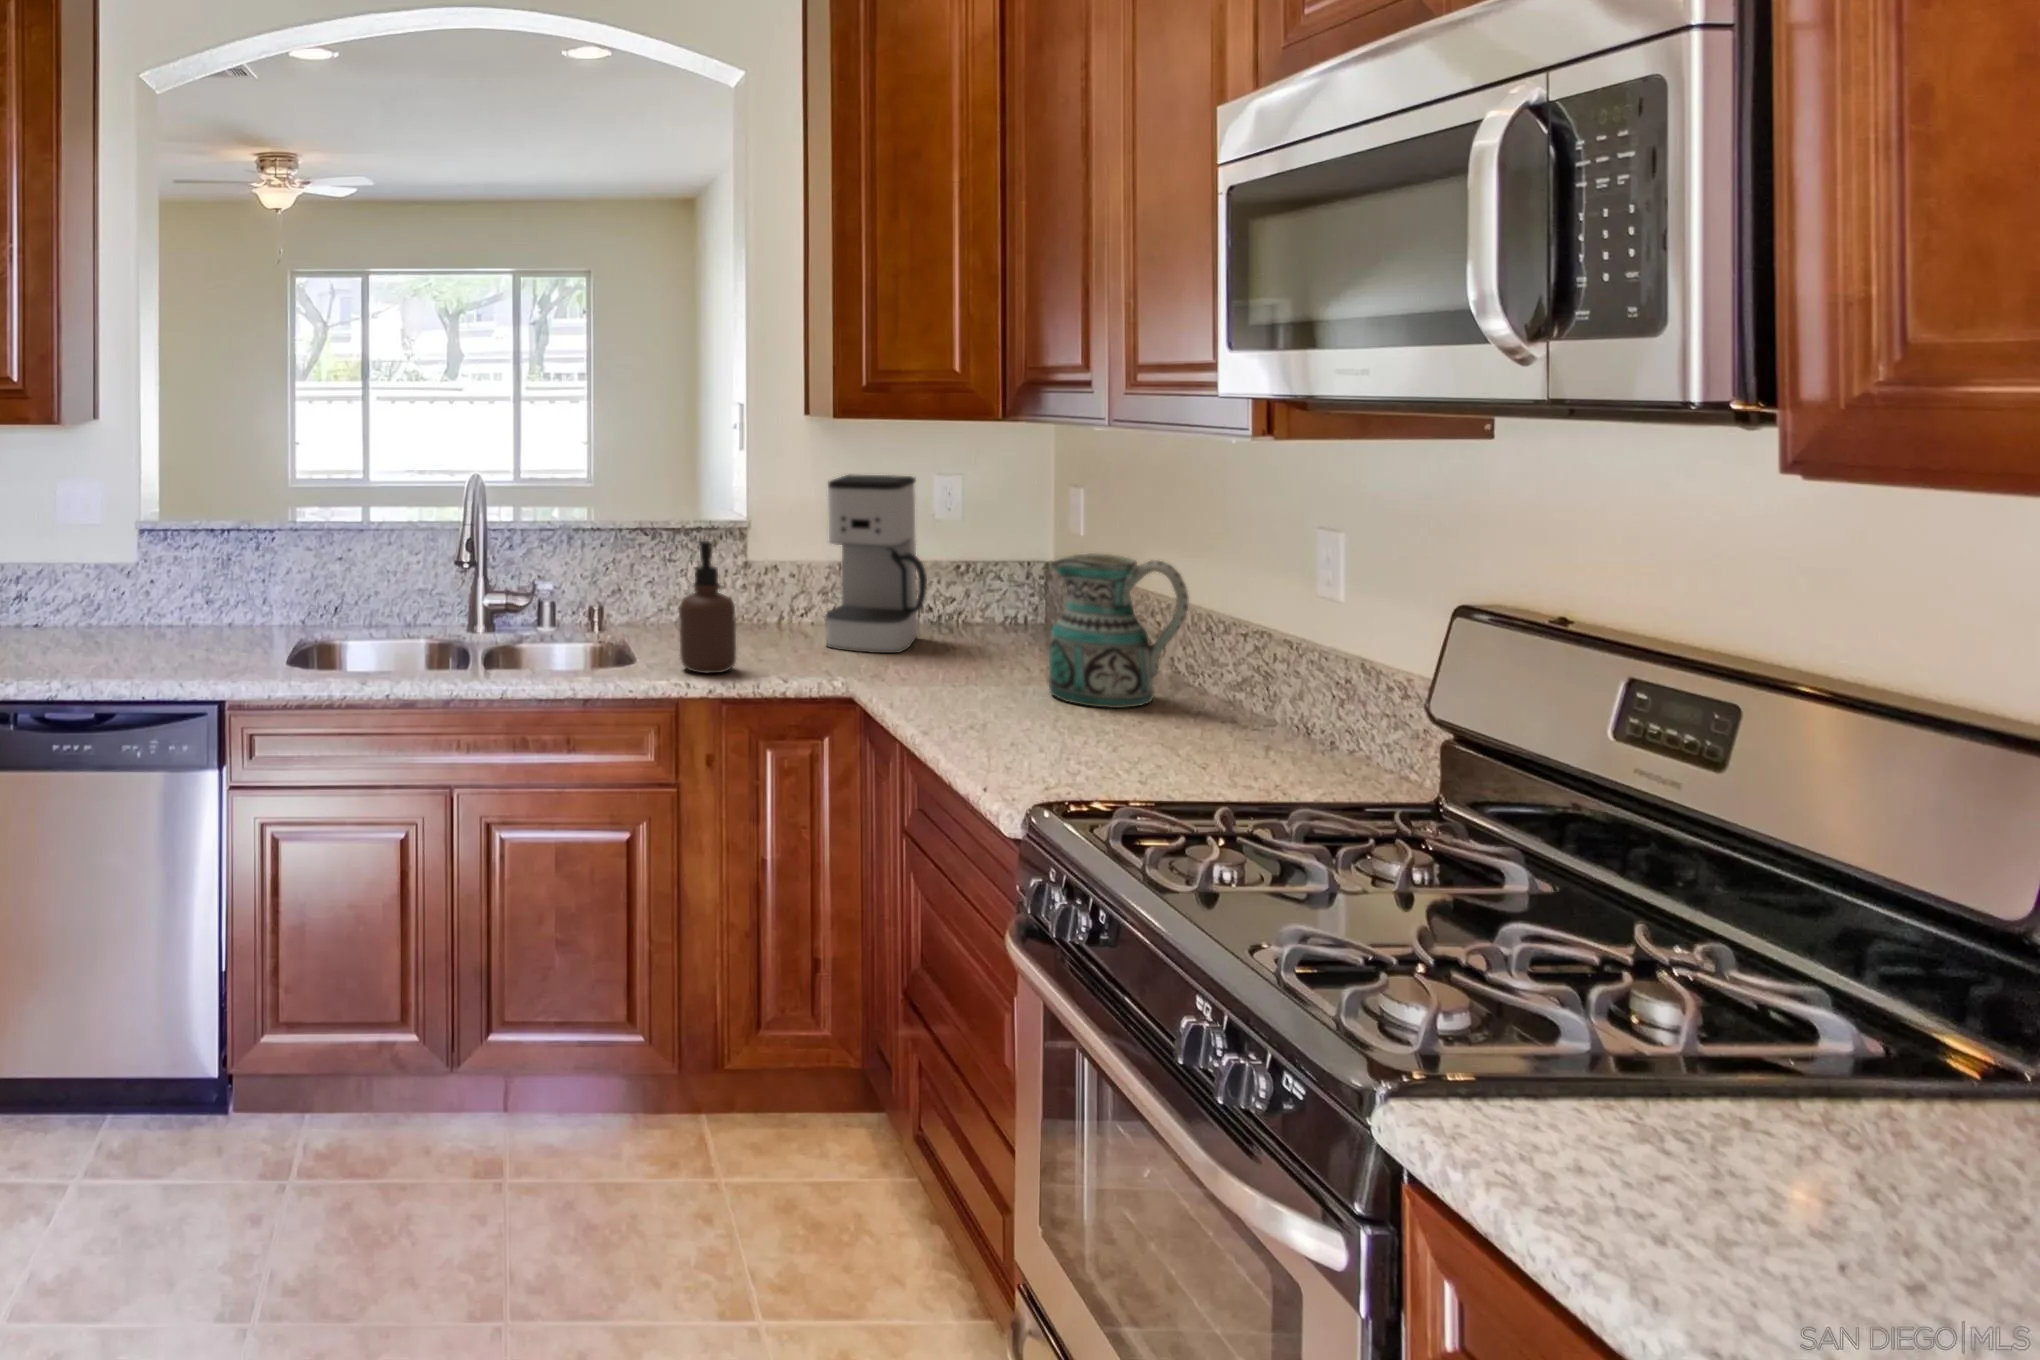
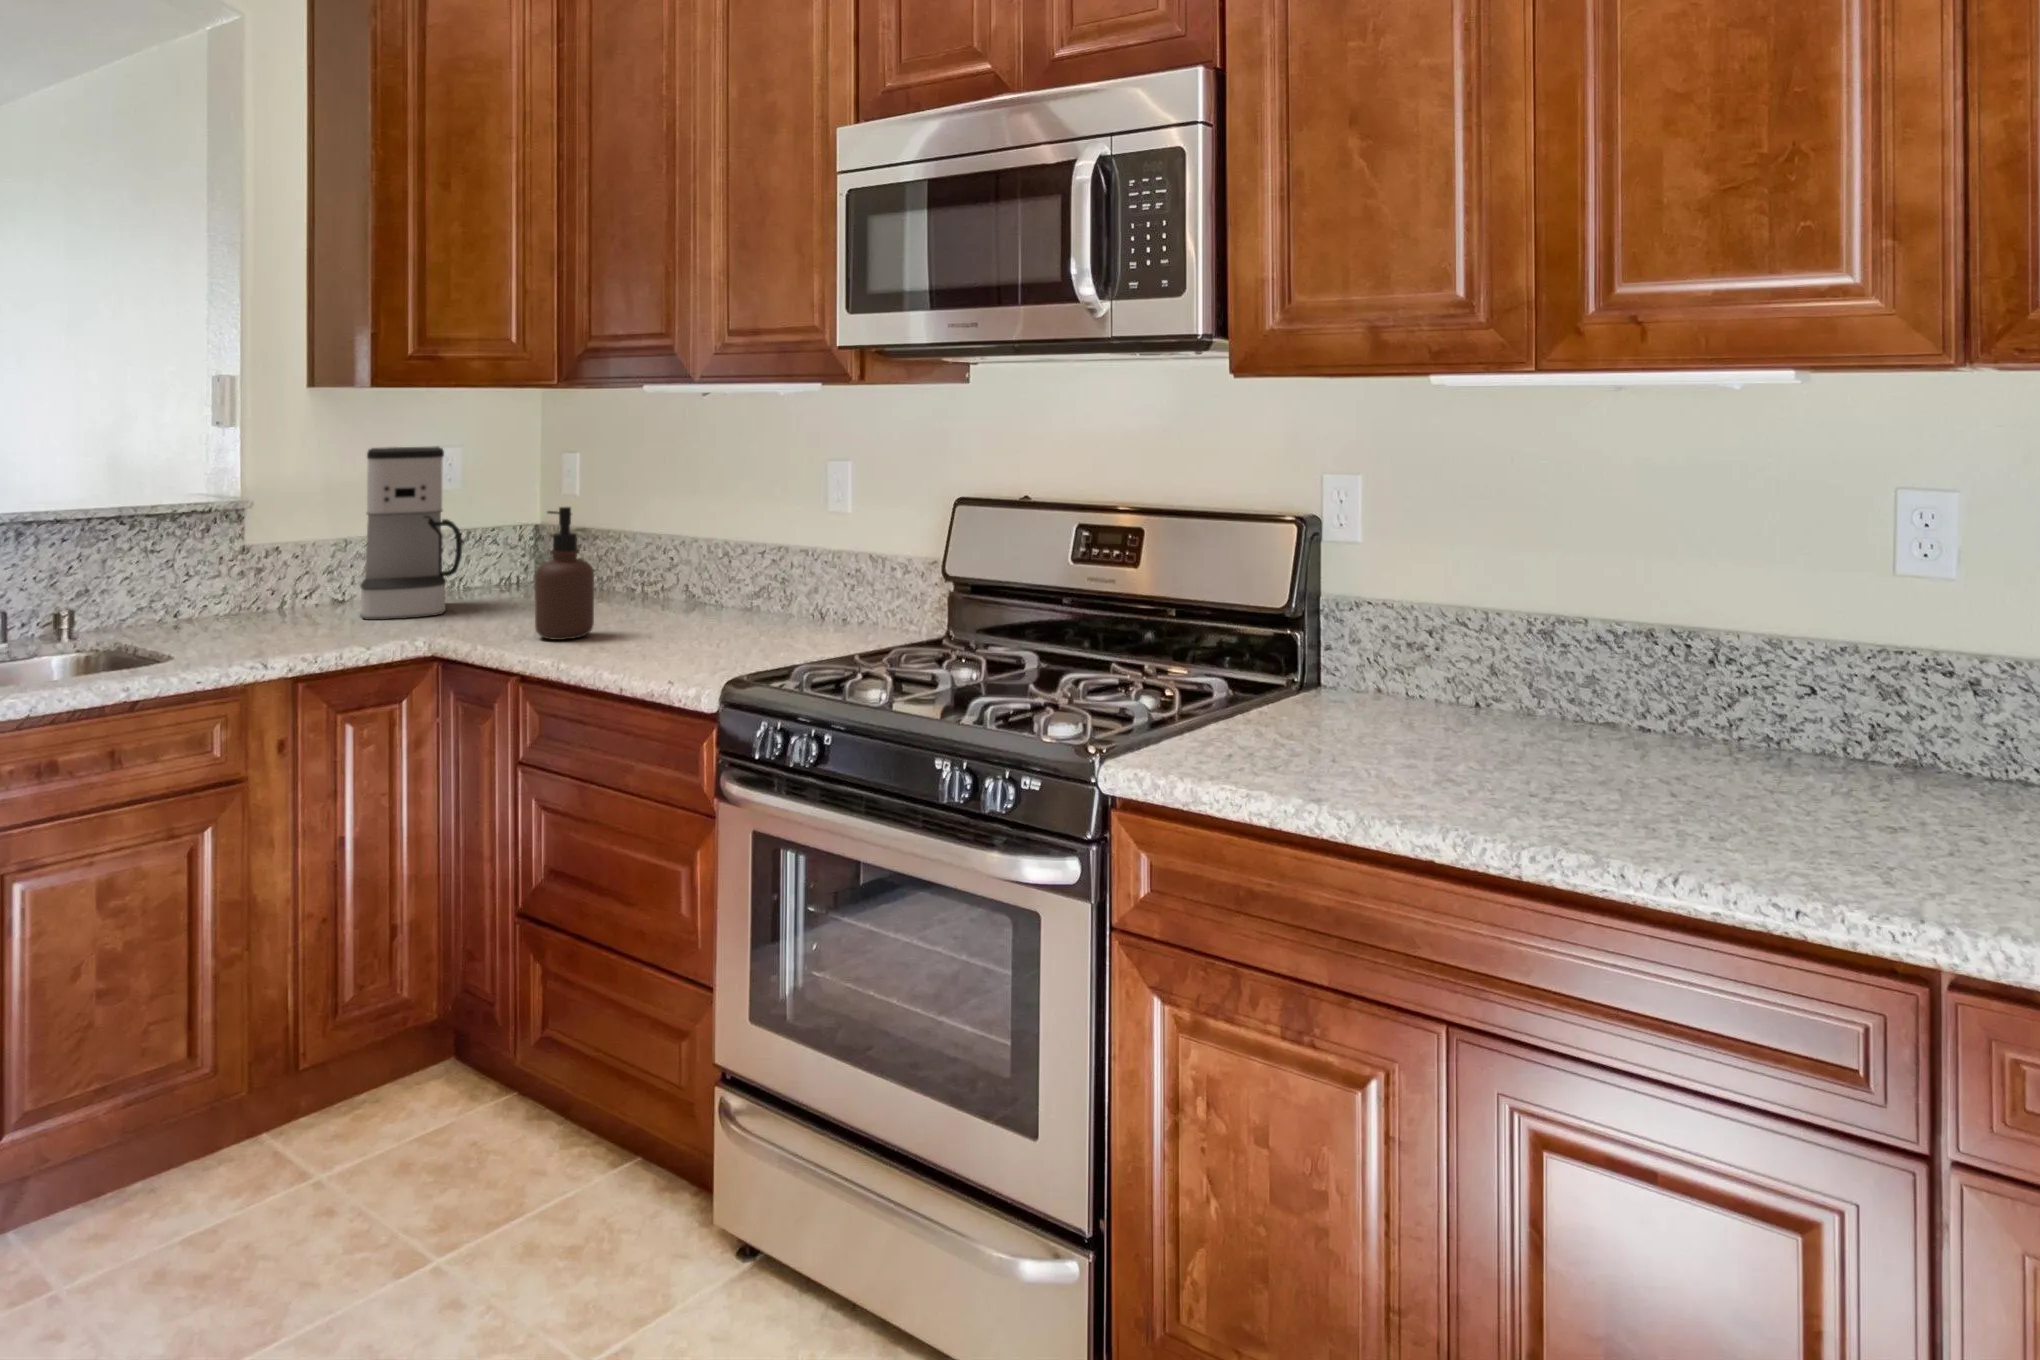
soap dispenser: present [679,541,736,673] -> present [535,507,594,640]
ceramic pitcher: present [1049,553,1189,708] -> none [615,497,730,625]

